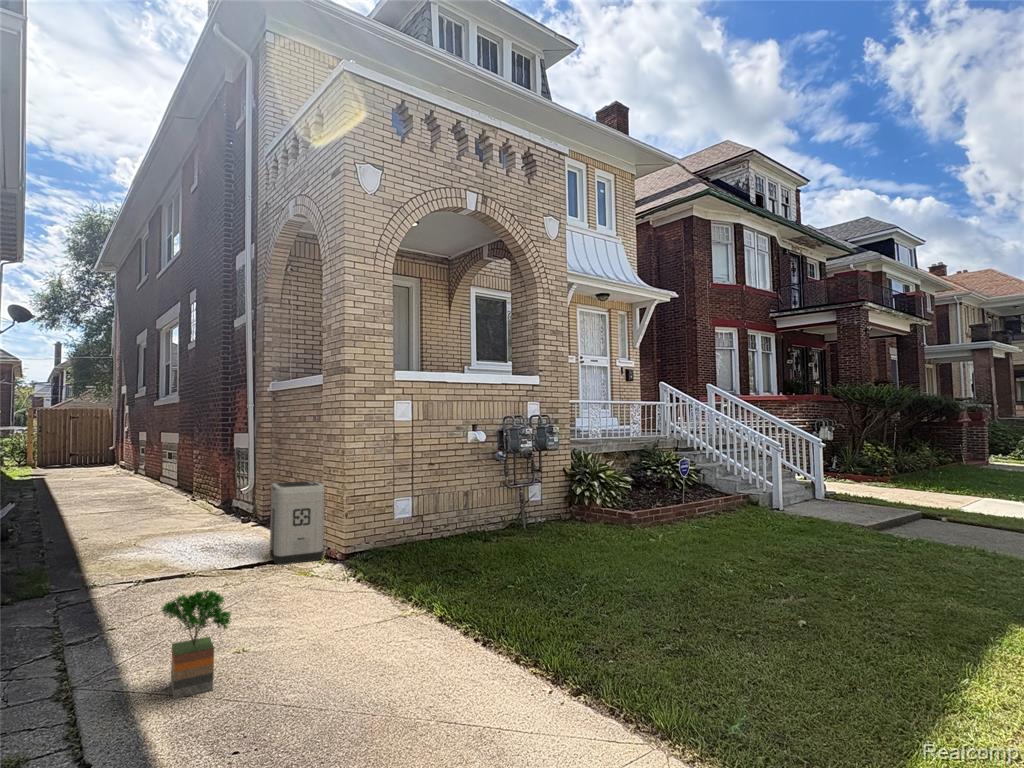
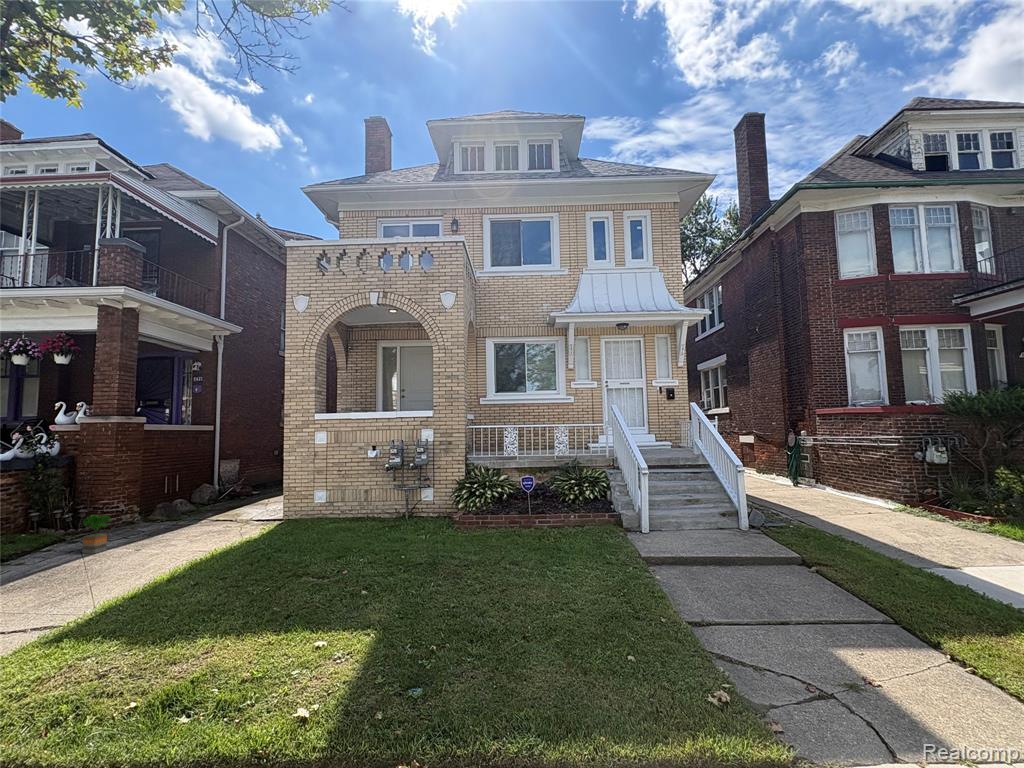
trash can: present [270,481,324,565] -> none [265,478,299,522]

